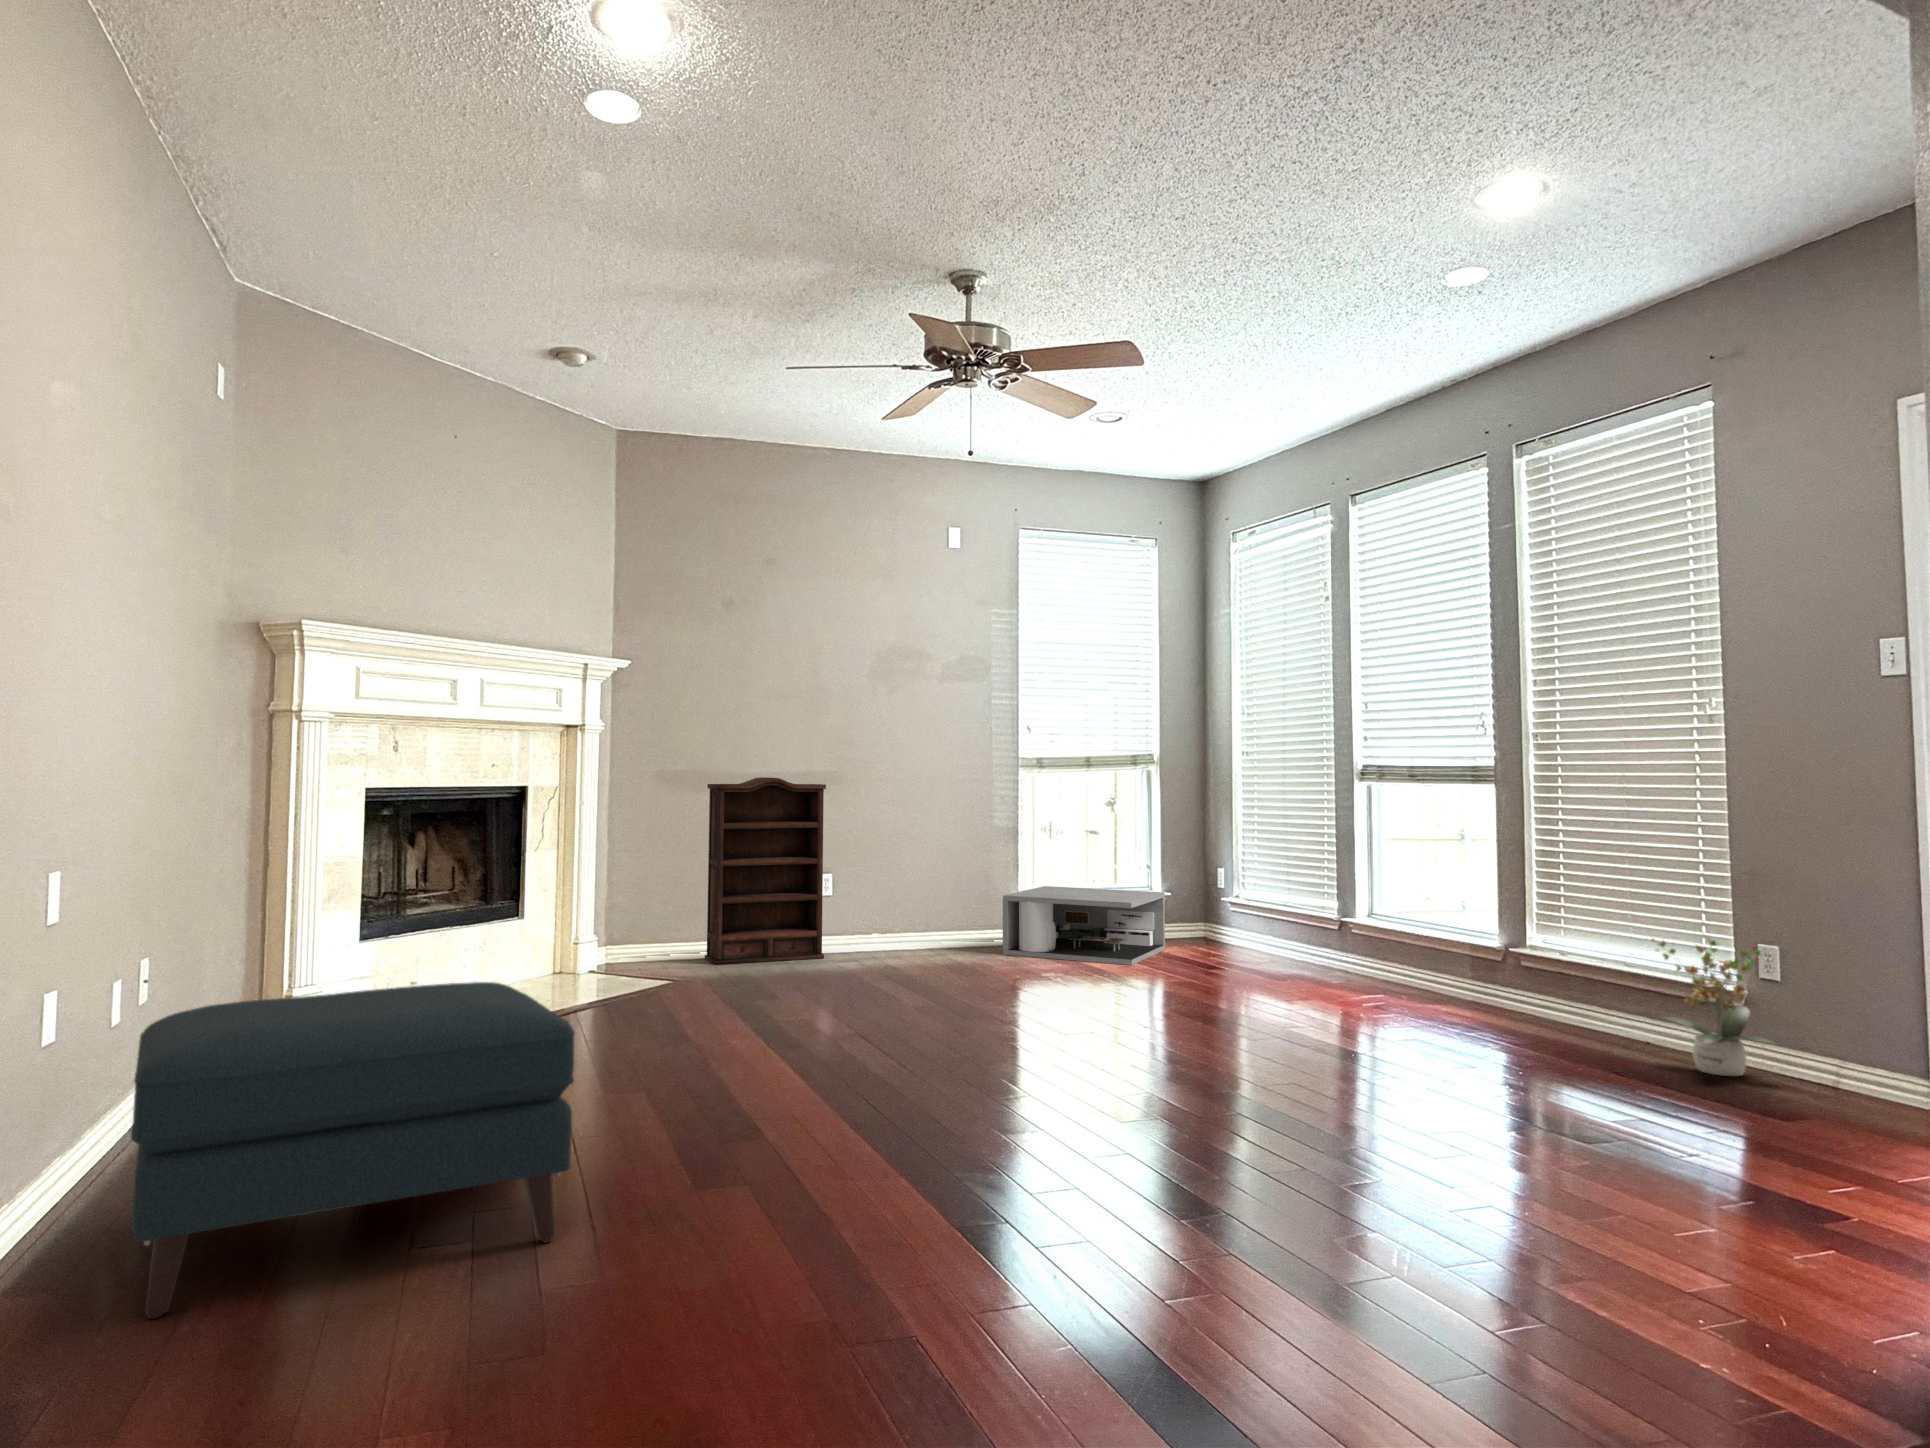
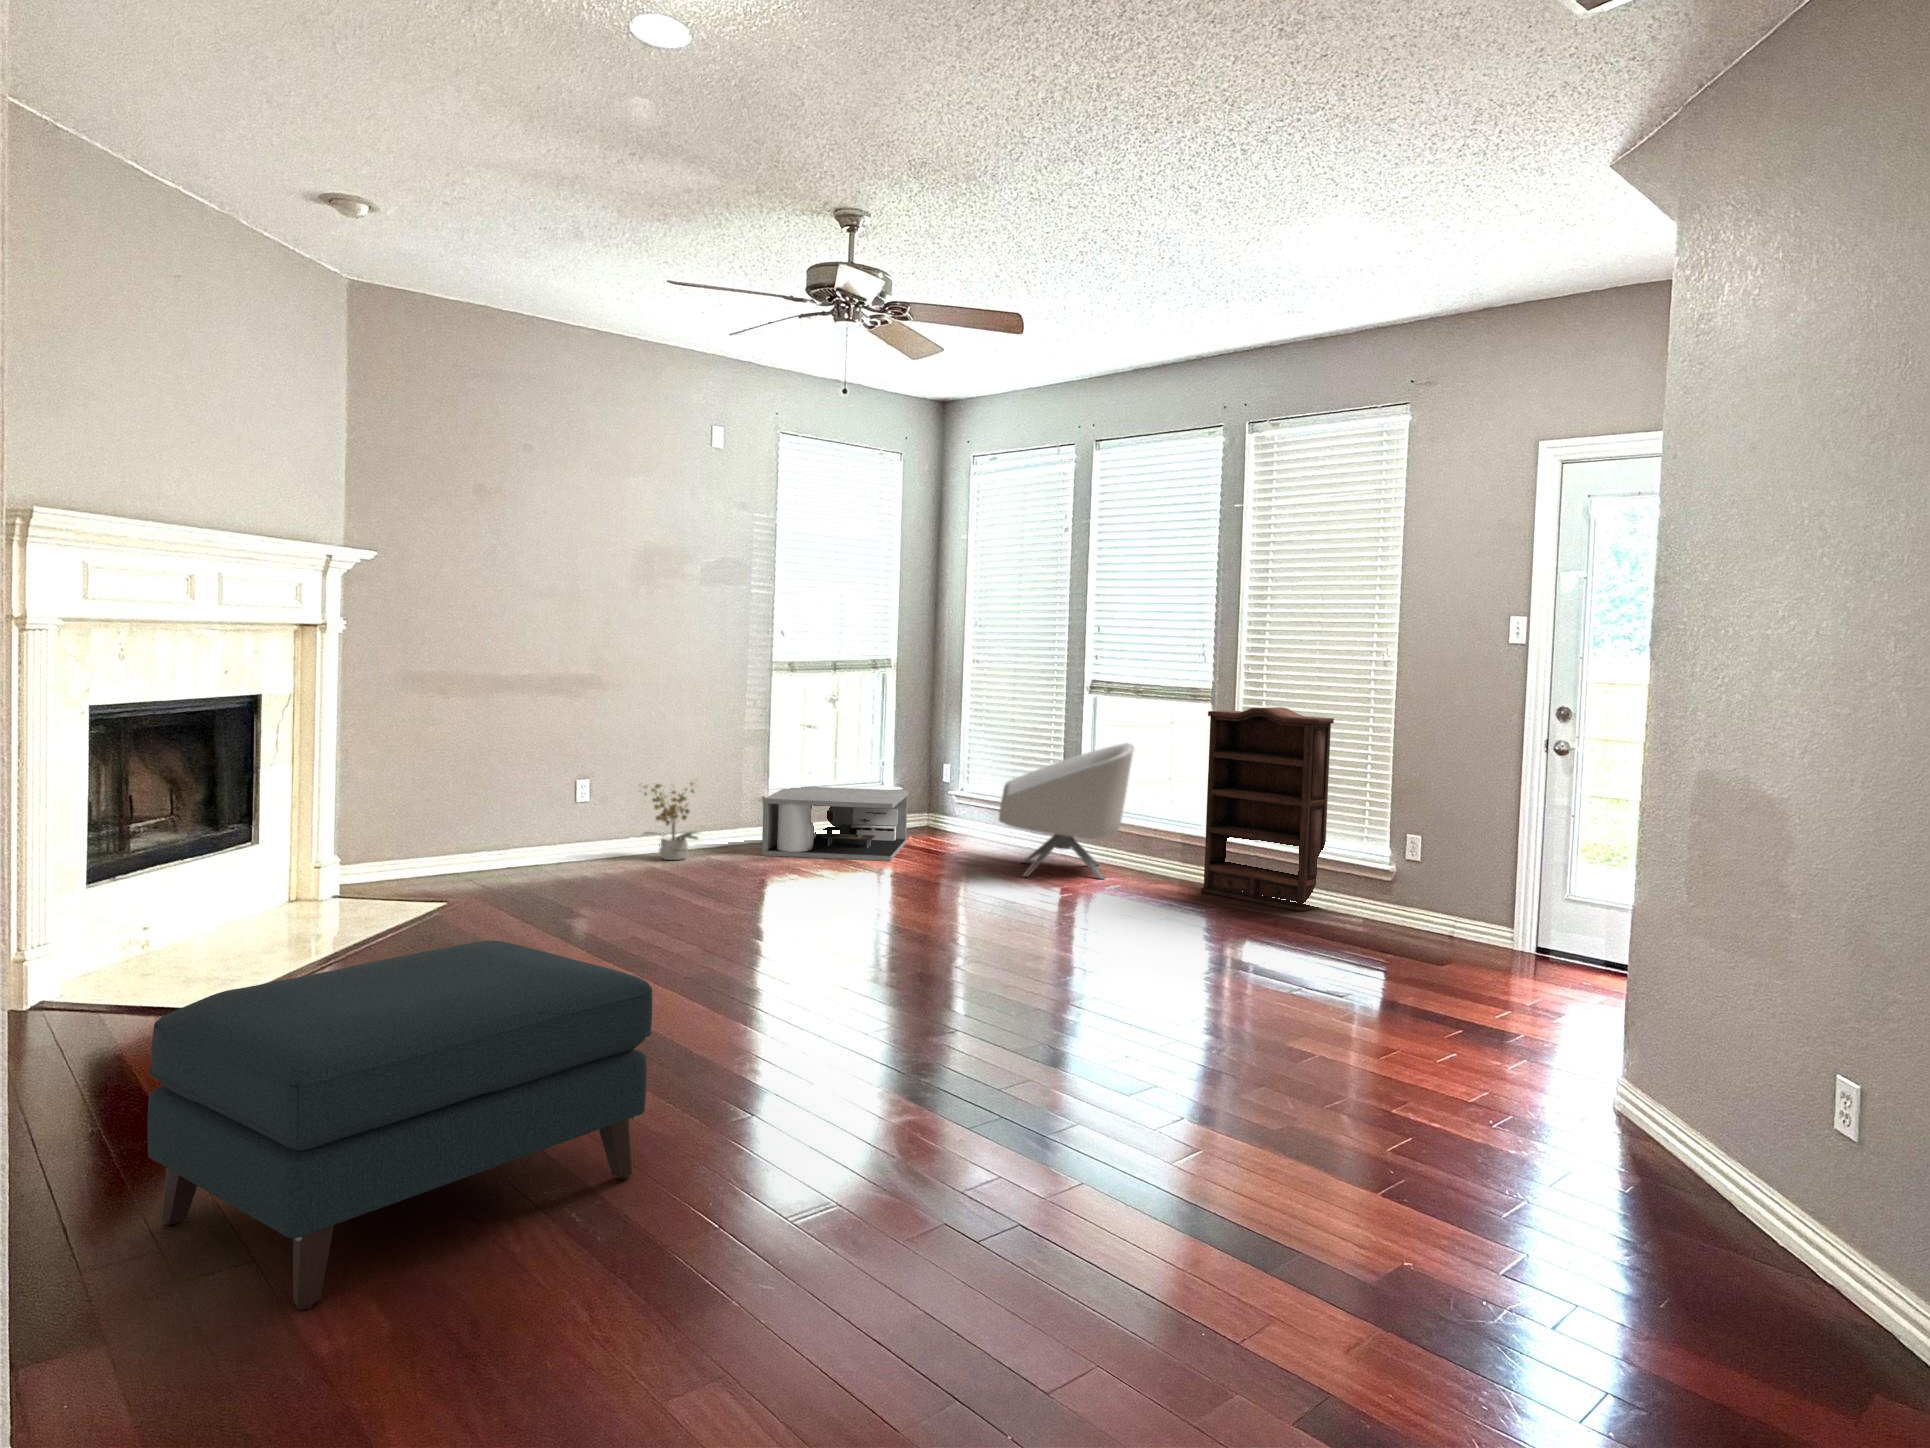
bookshelf: present [704,777,826,965] -> present [1201,707,1334,912]
armchair: none [1237,835,1400,994] -> present [999,743,1134,879]
potted plant: present [1652,938,1776,1076] -> present [643,782,698,860]

